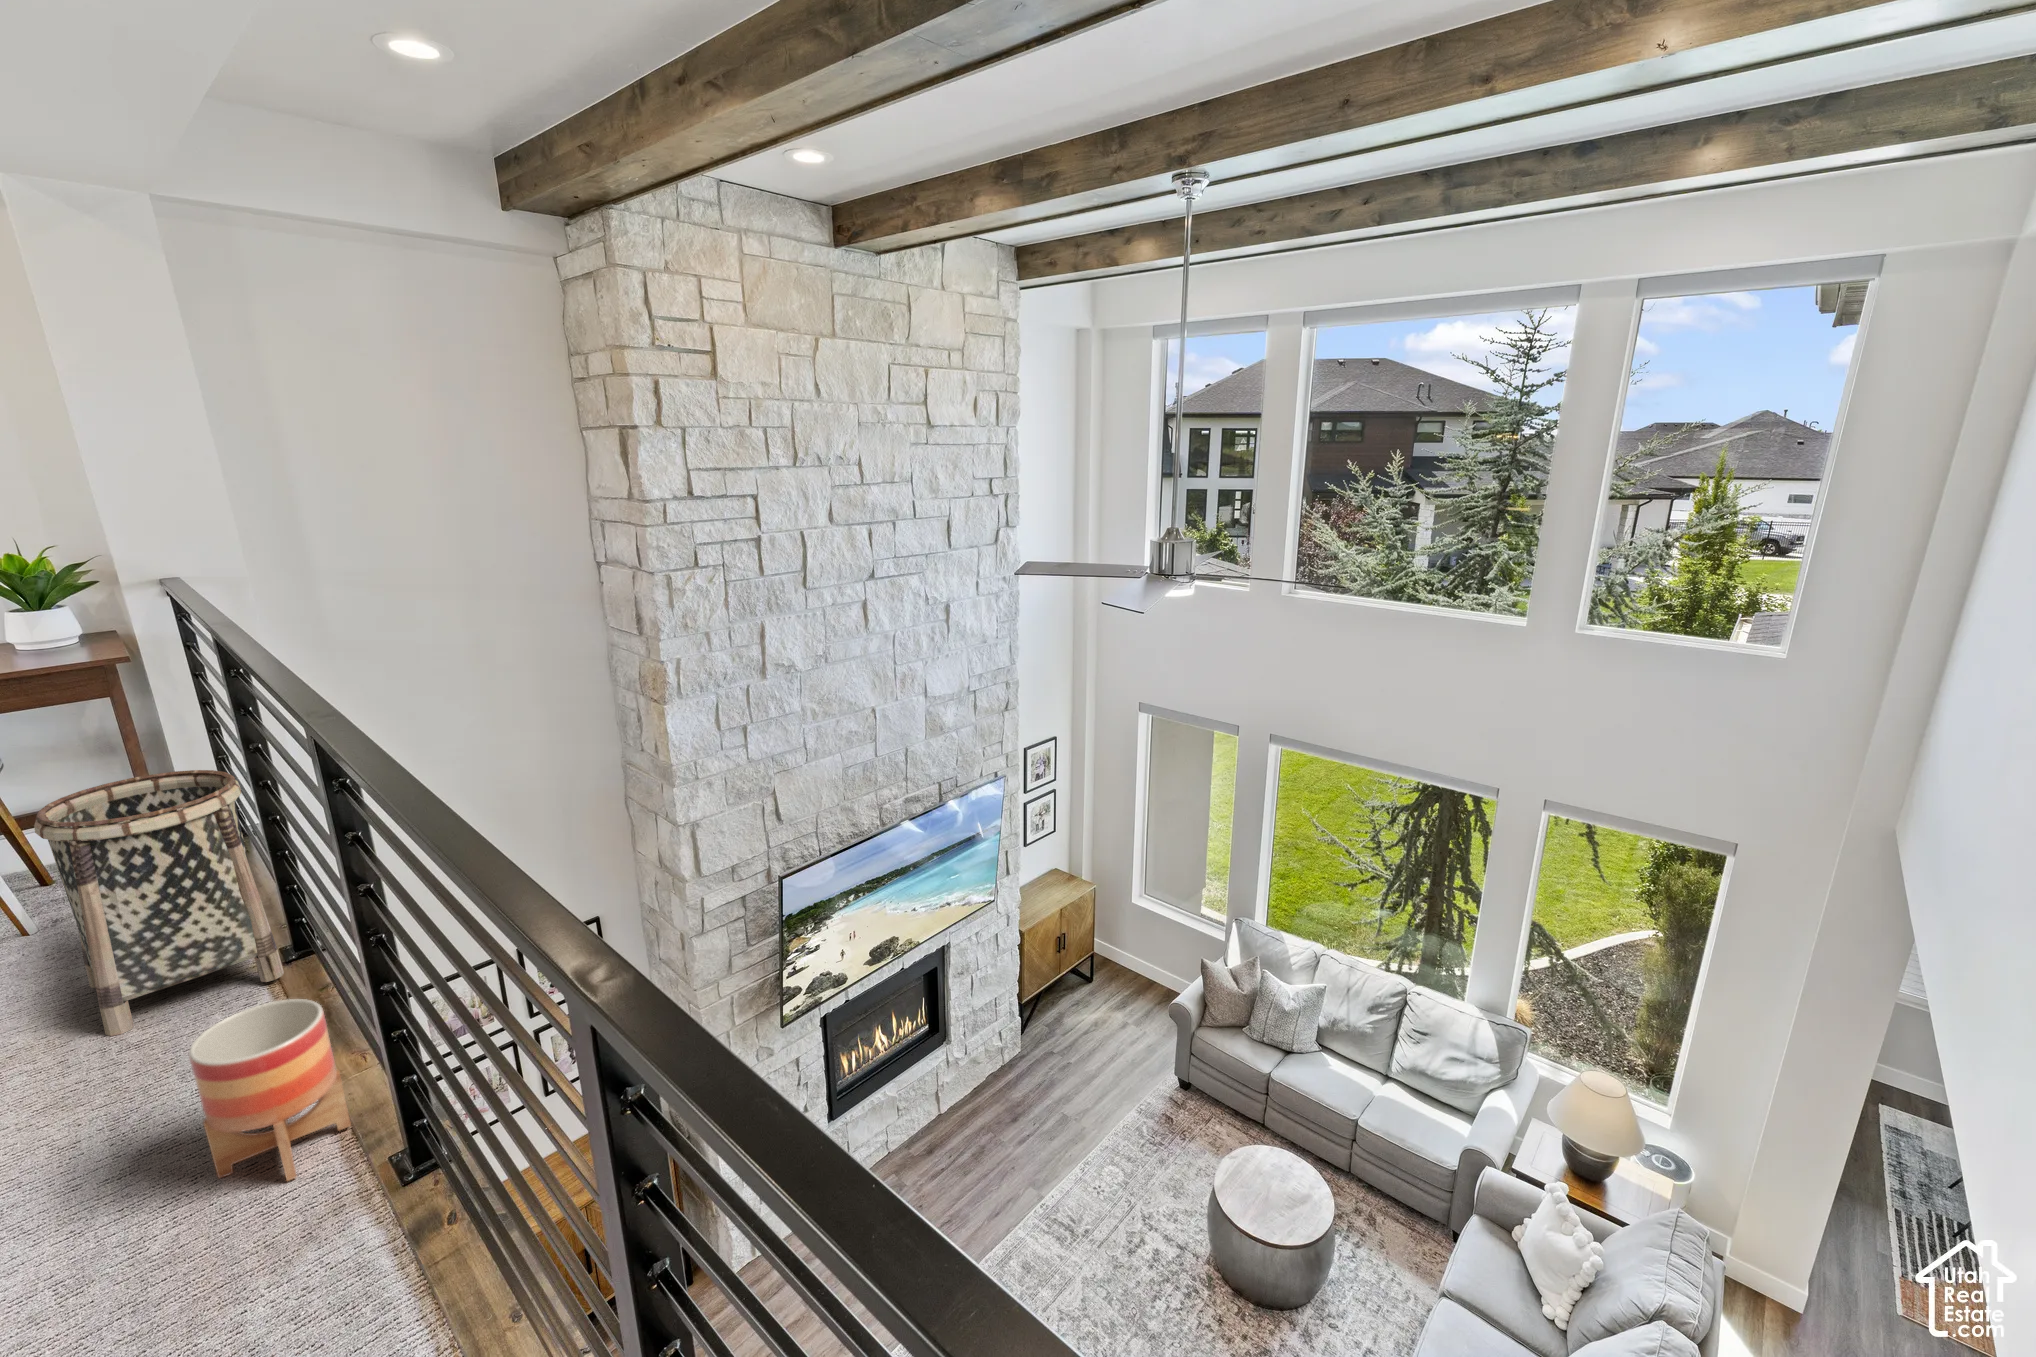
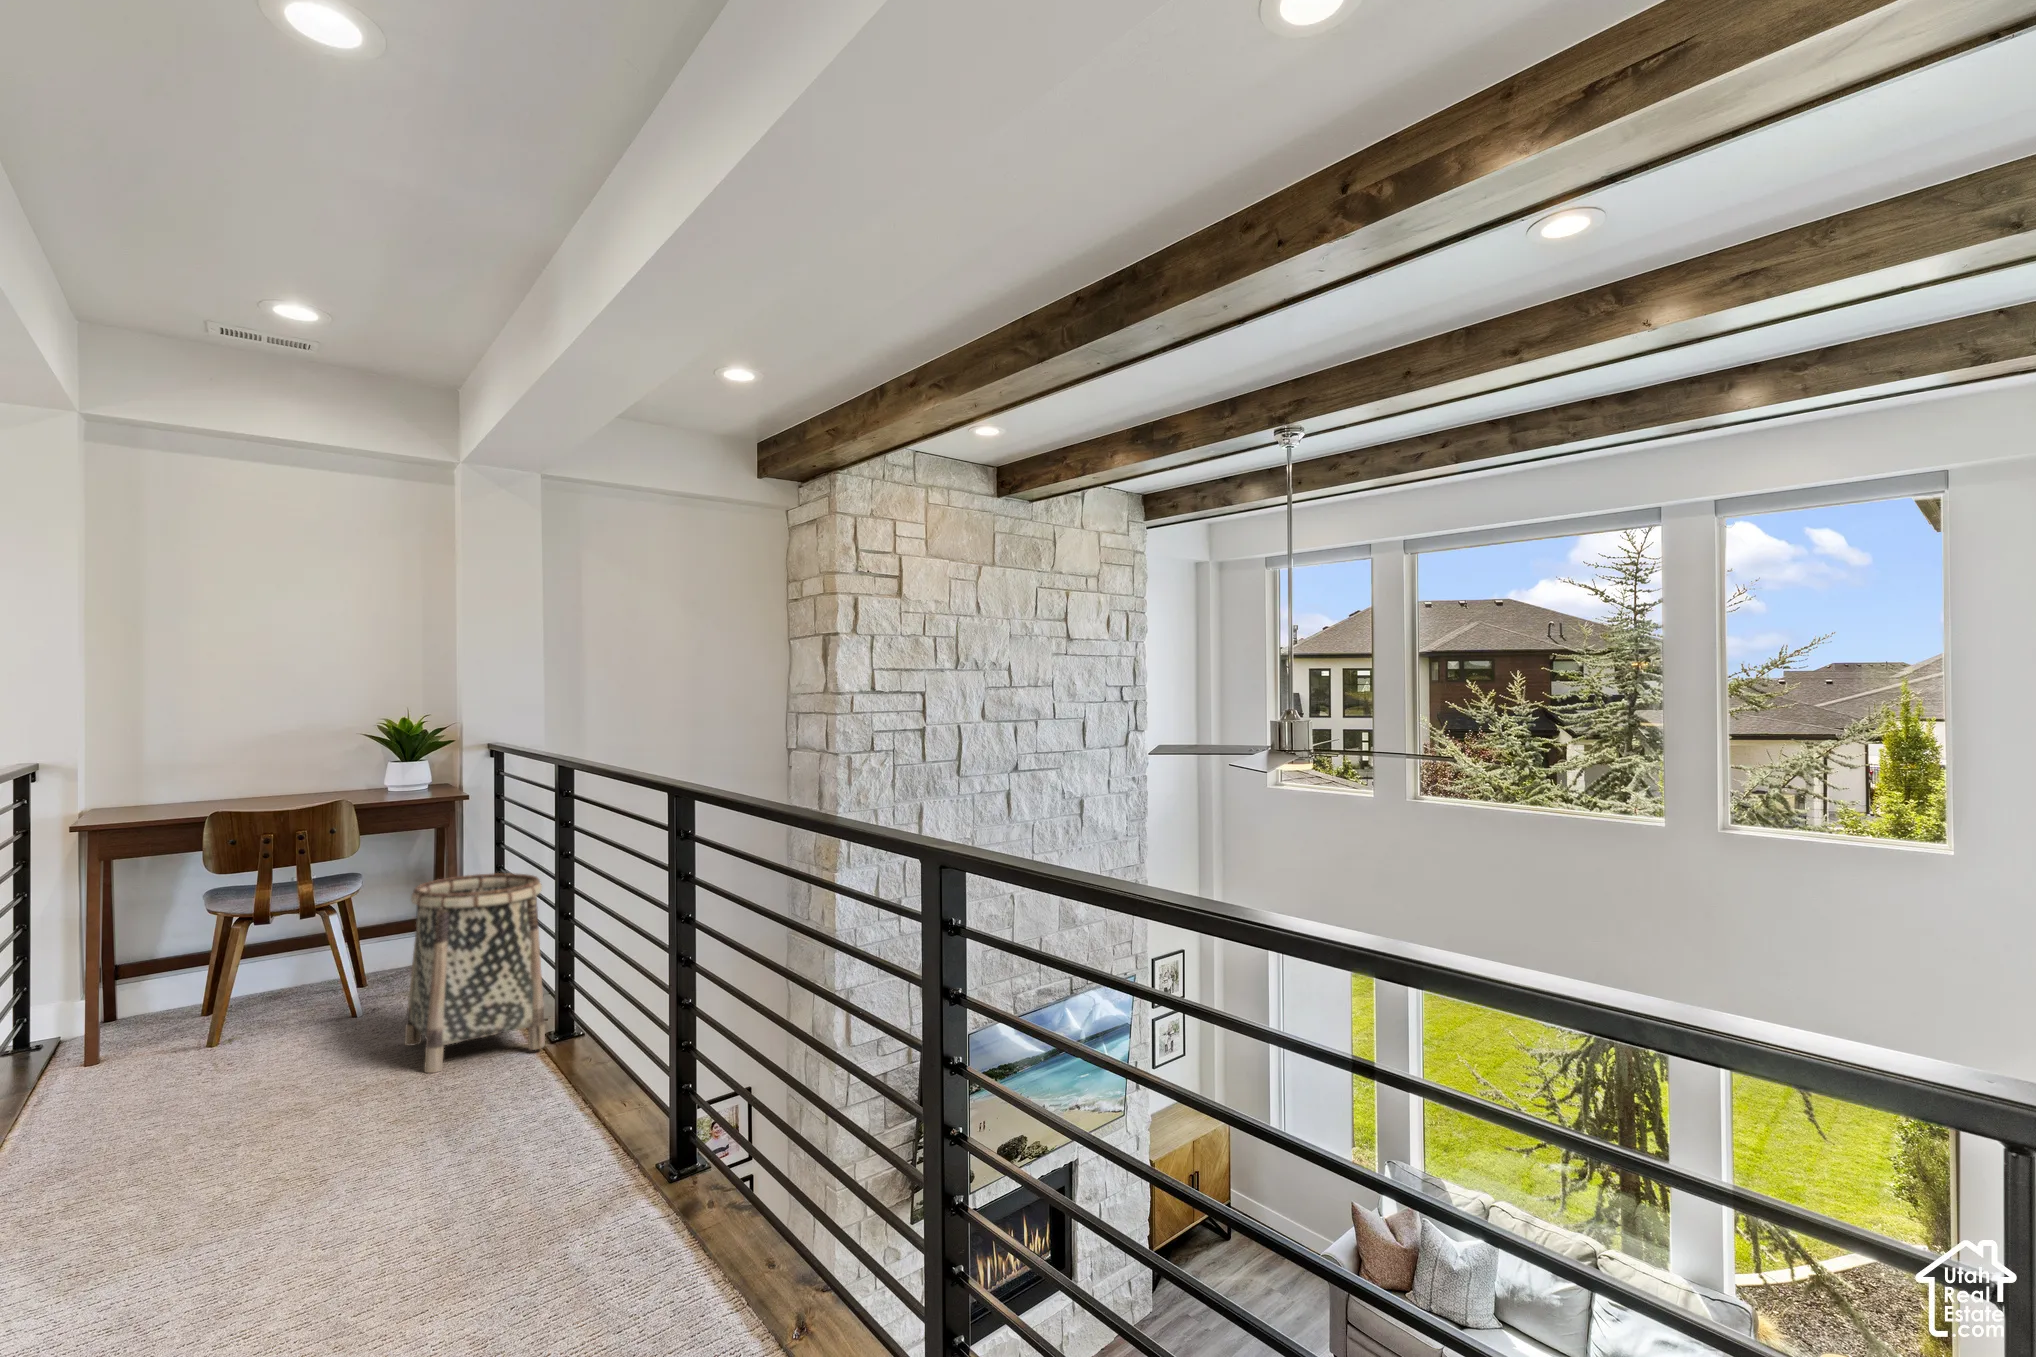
planter: present [189,999,351,1181] -> none [527,1022,618,1163]

